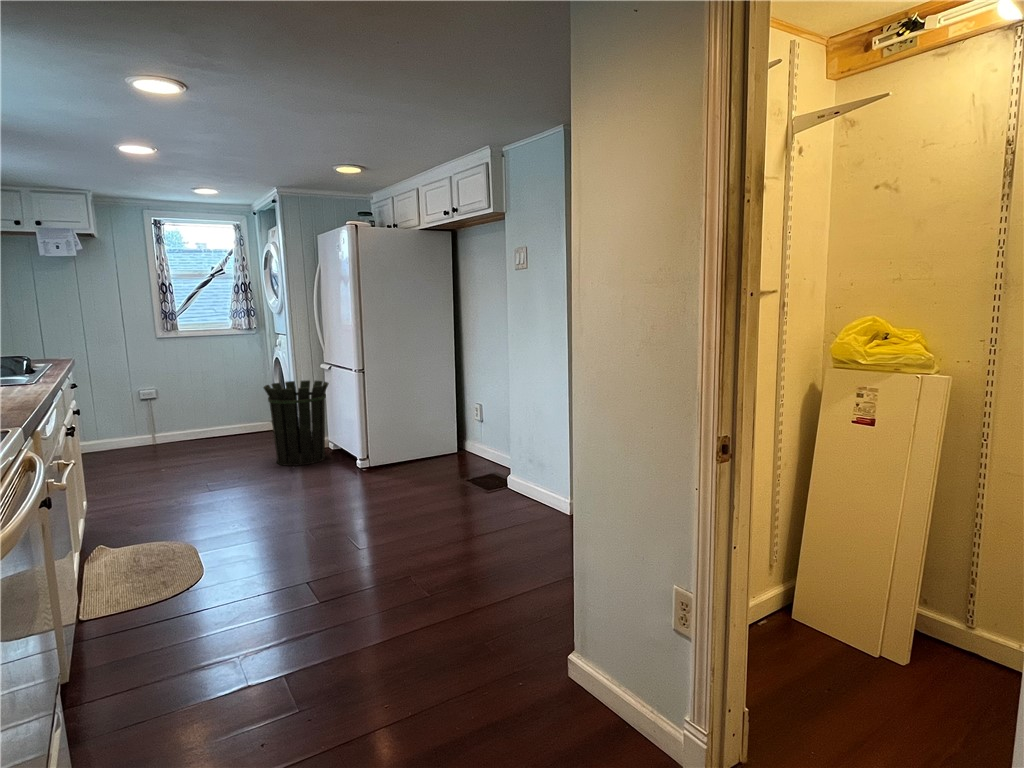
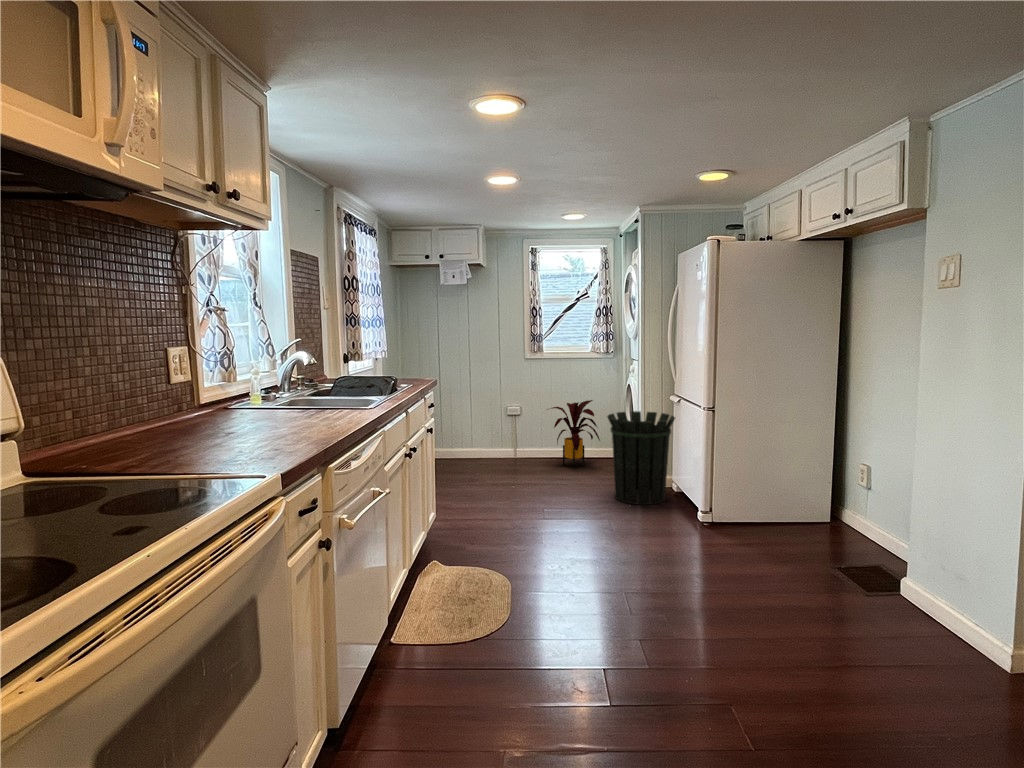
house plant: none [188,377,253,446] -> present [547,400,600,468]

